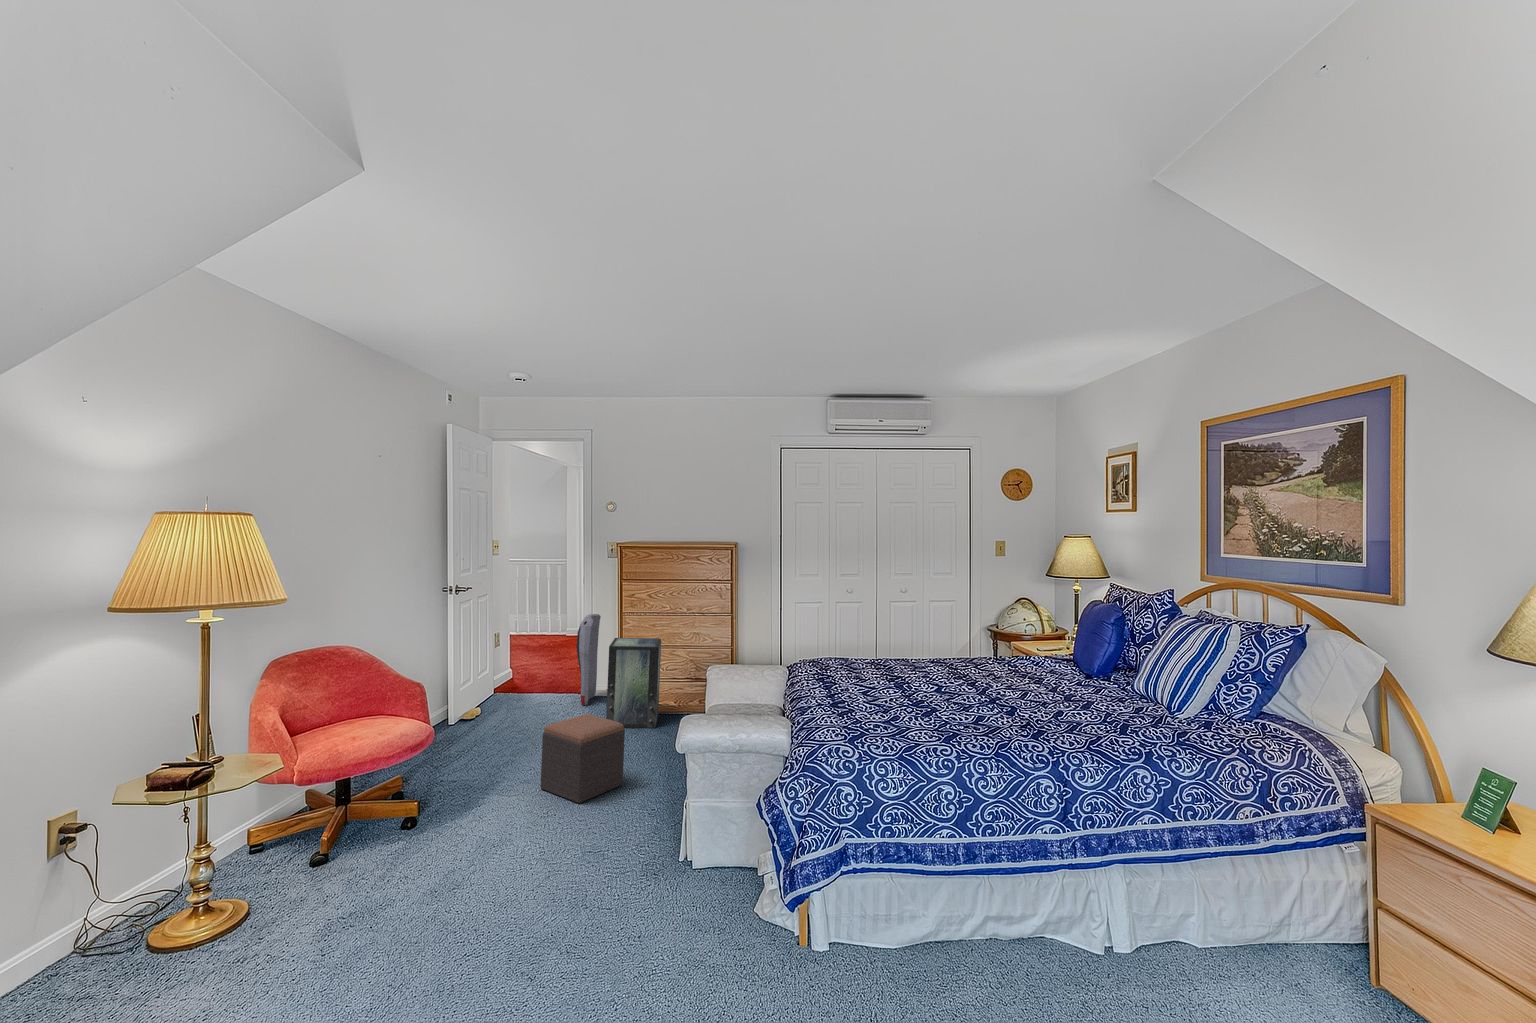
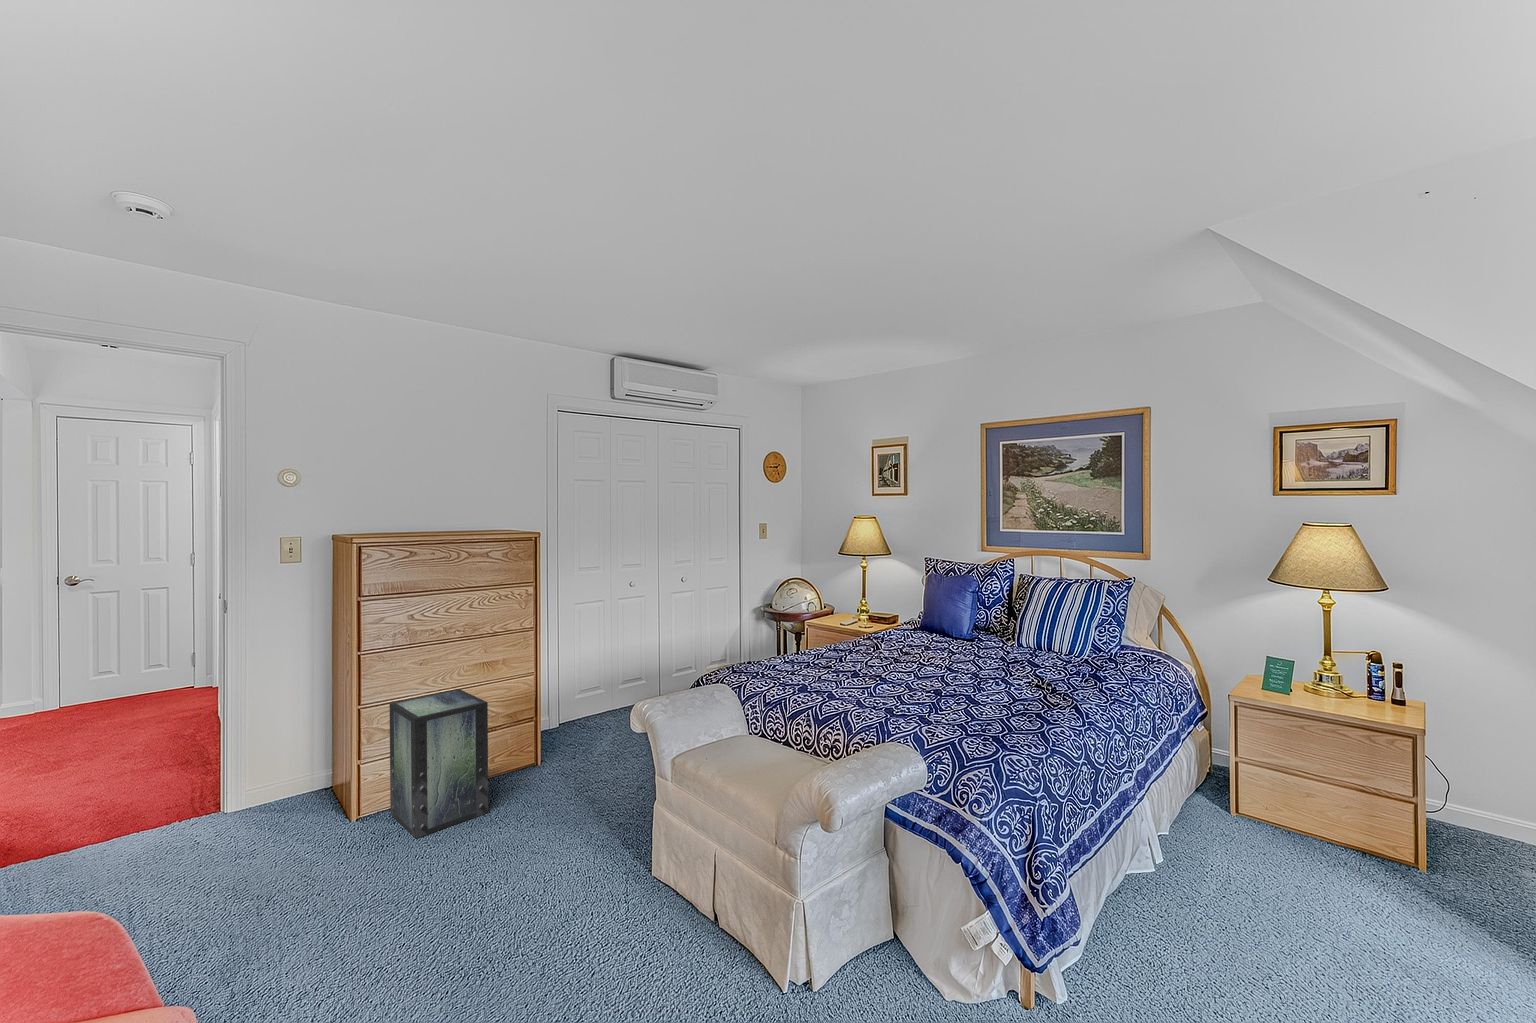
air purifier: present [576,614,601,705] -> none [294,673,334,818]
footstool: present [541,714,625,803] -> none [463,823,572,970]

